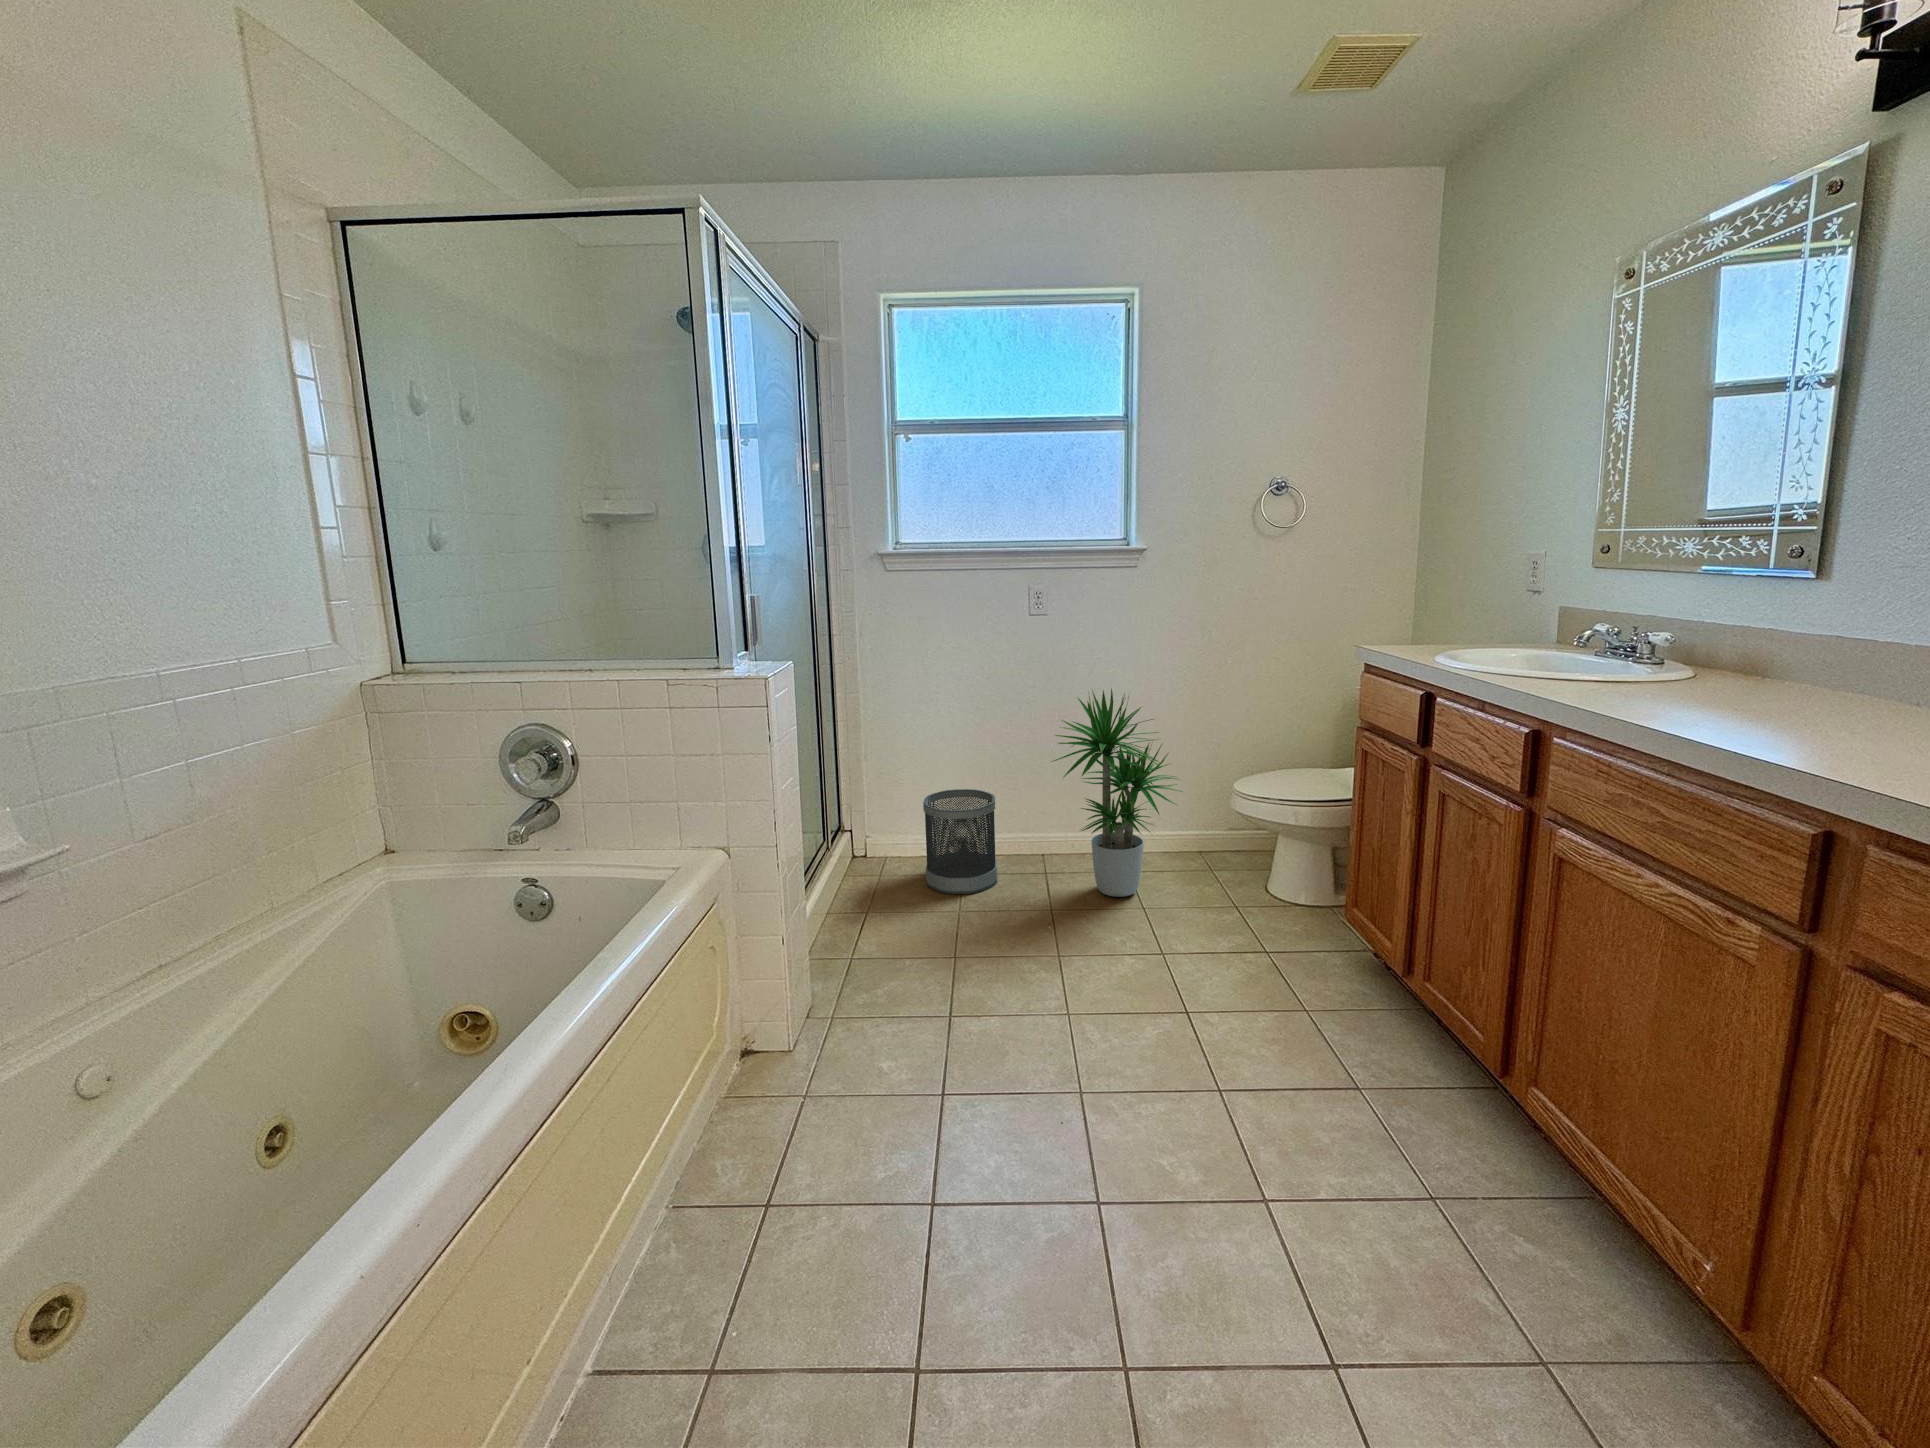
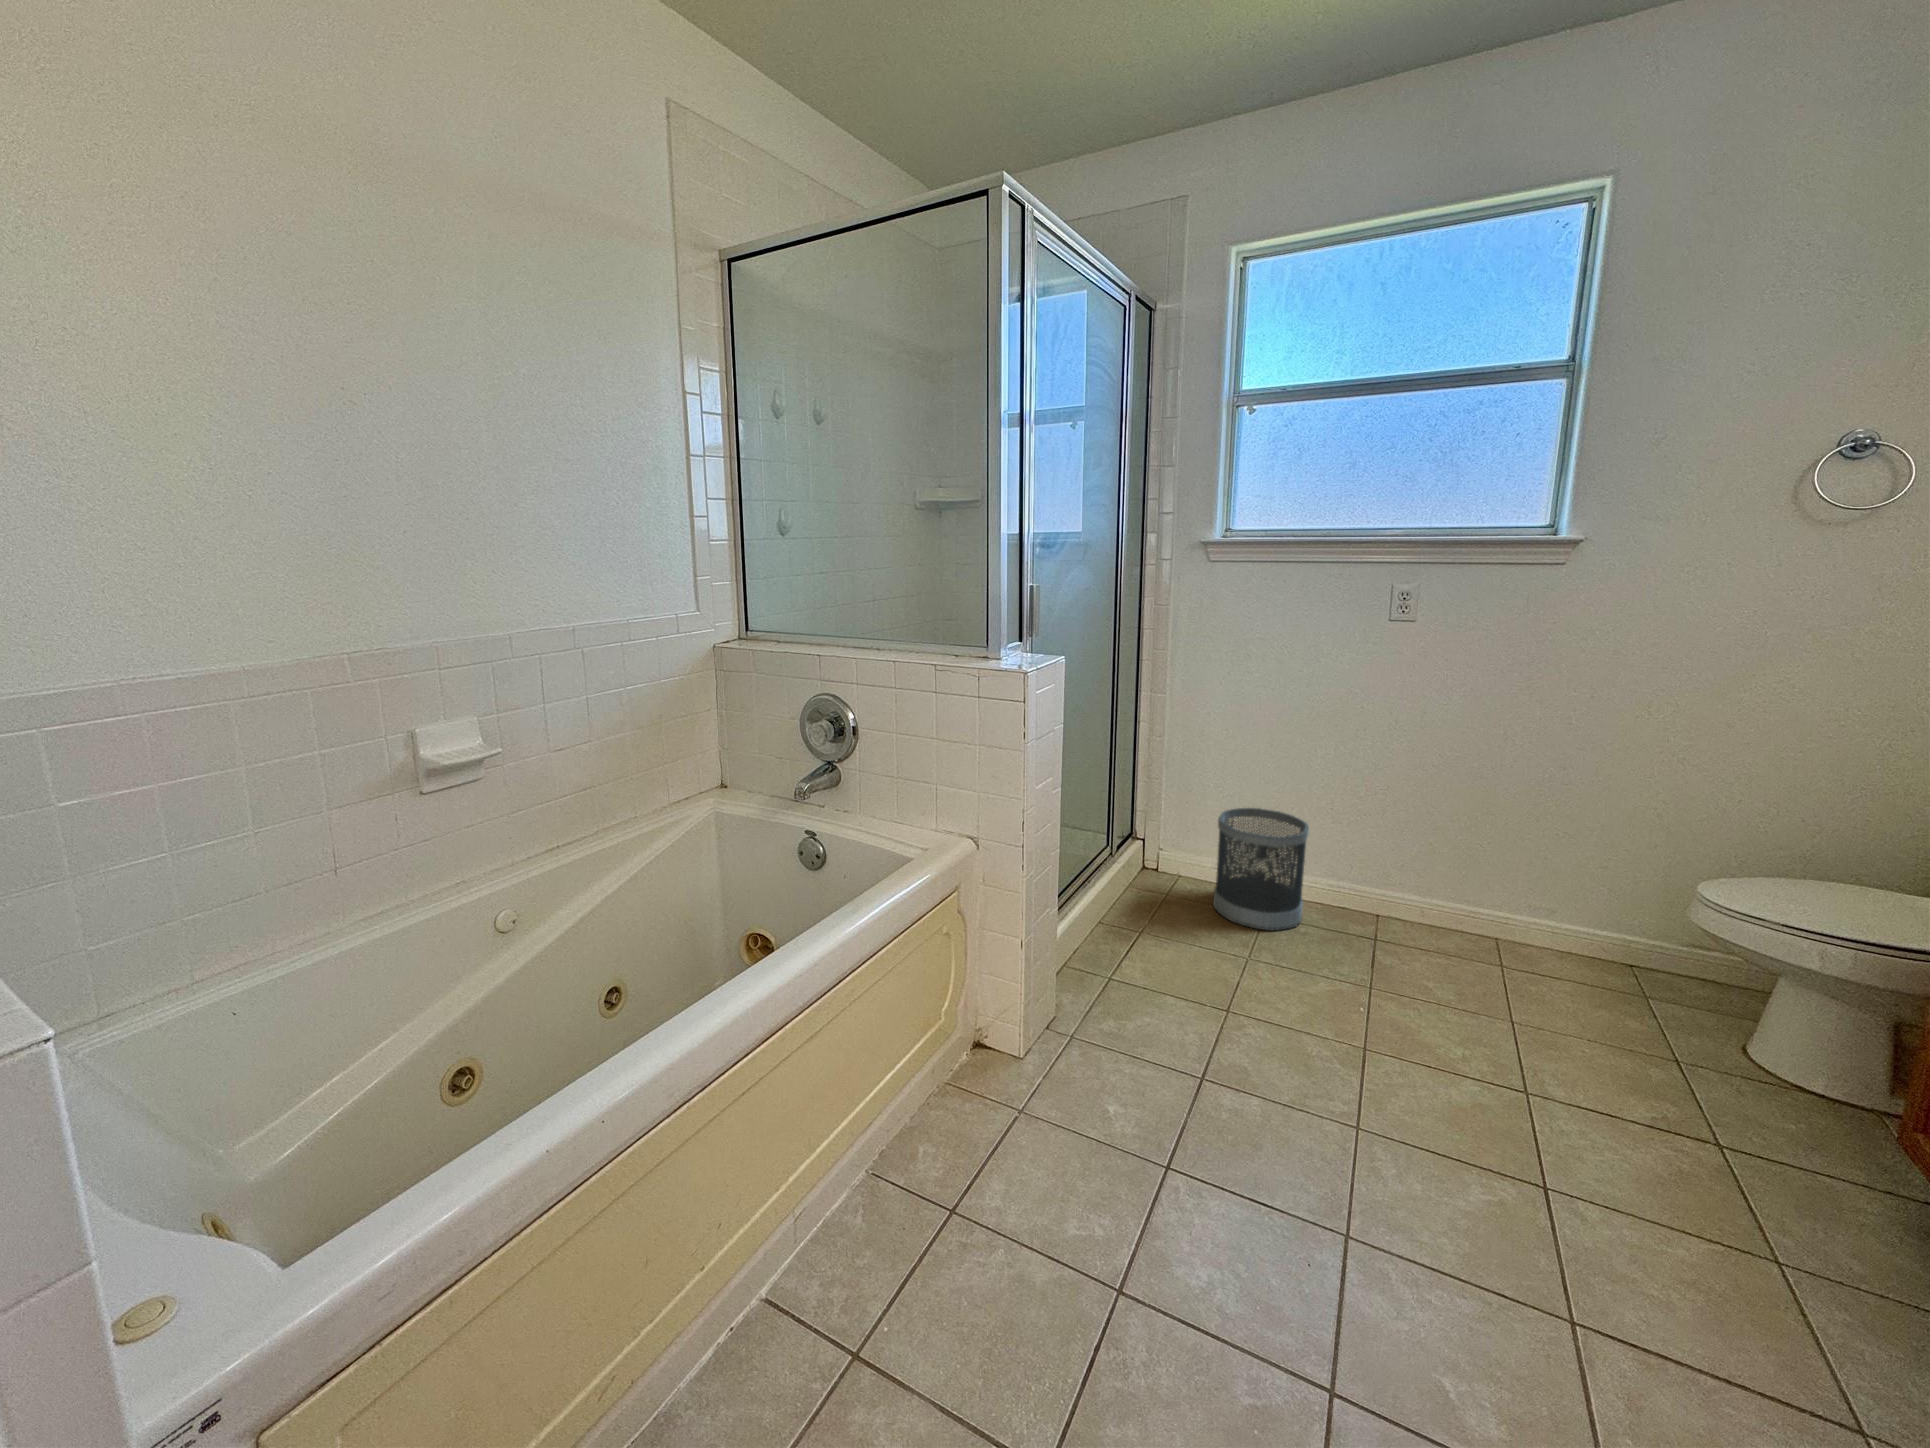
potted plant: present [1054,688,1182,897] -> none [1383,716,1601,990]

